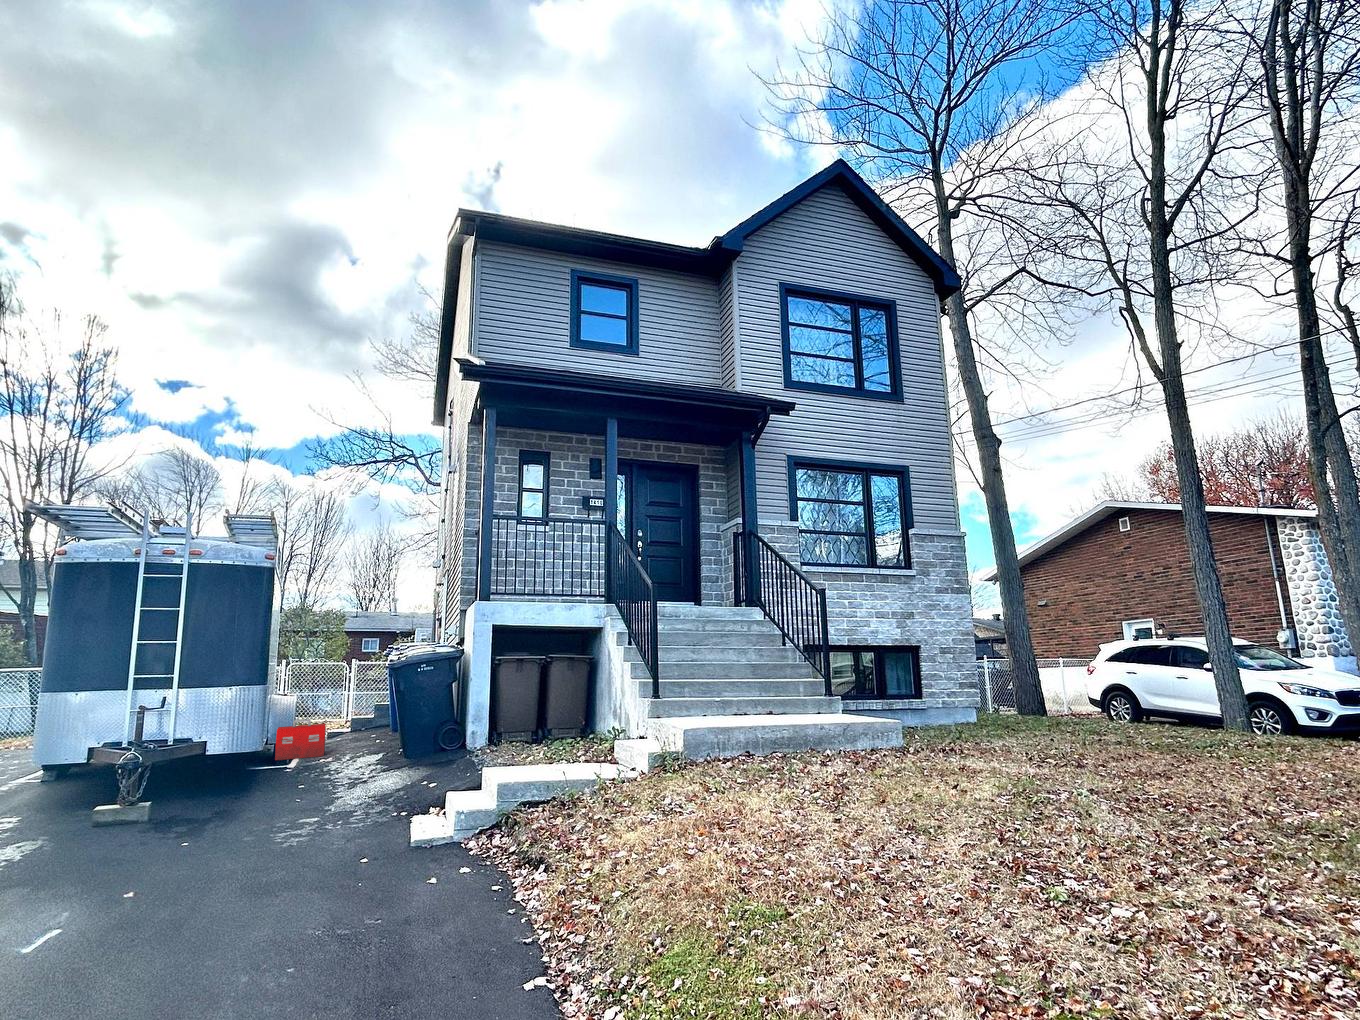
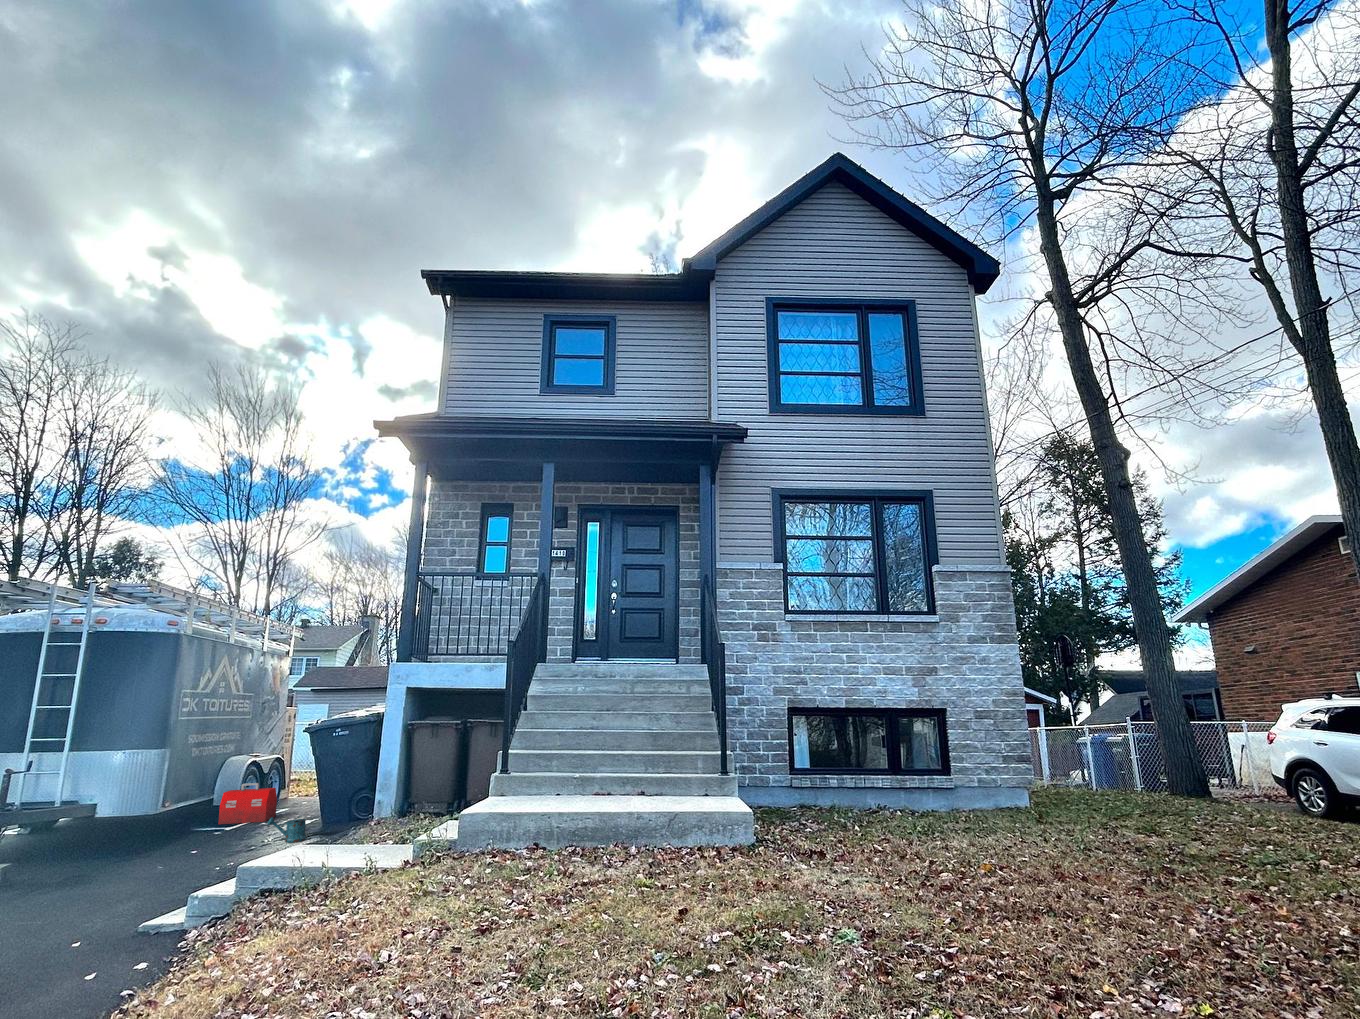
watering can: none [369,745,408,772] -> present [267,814,308,843]

